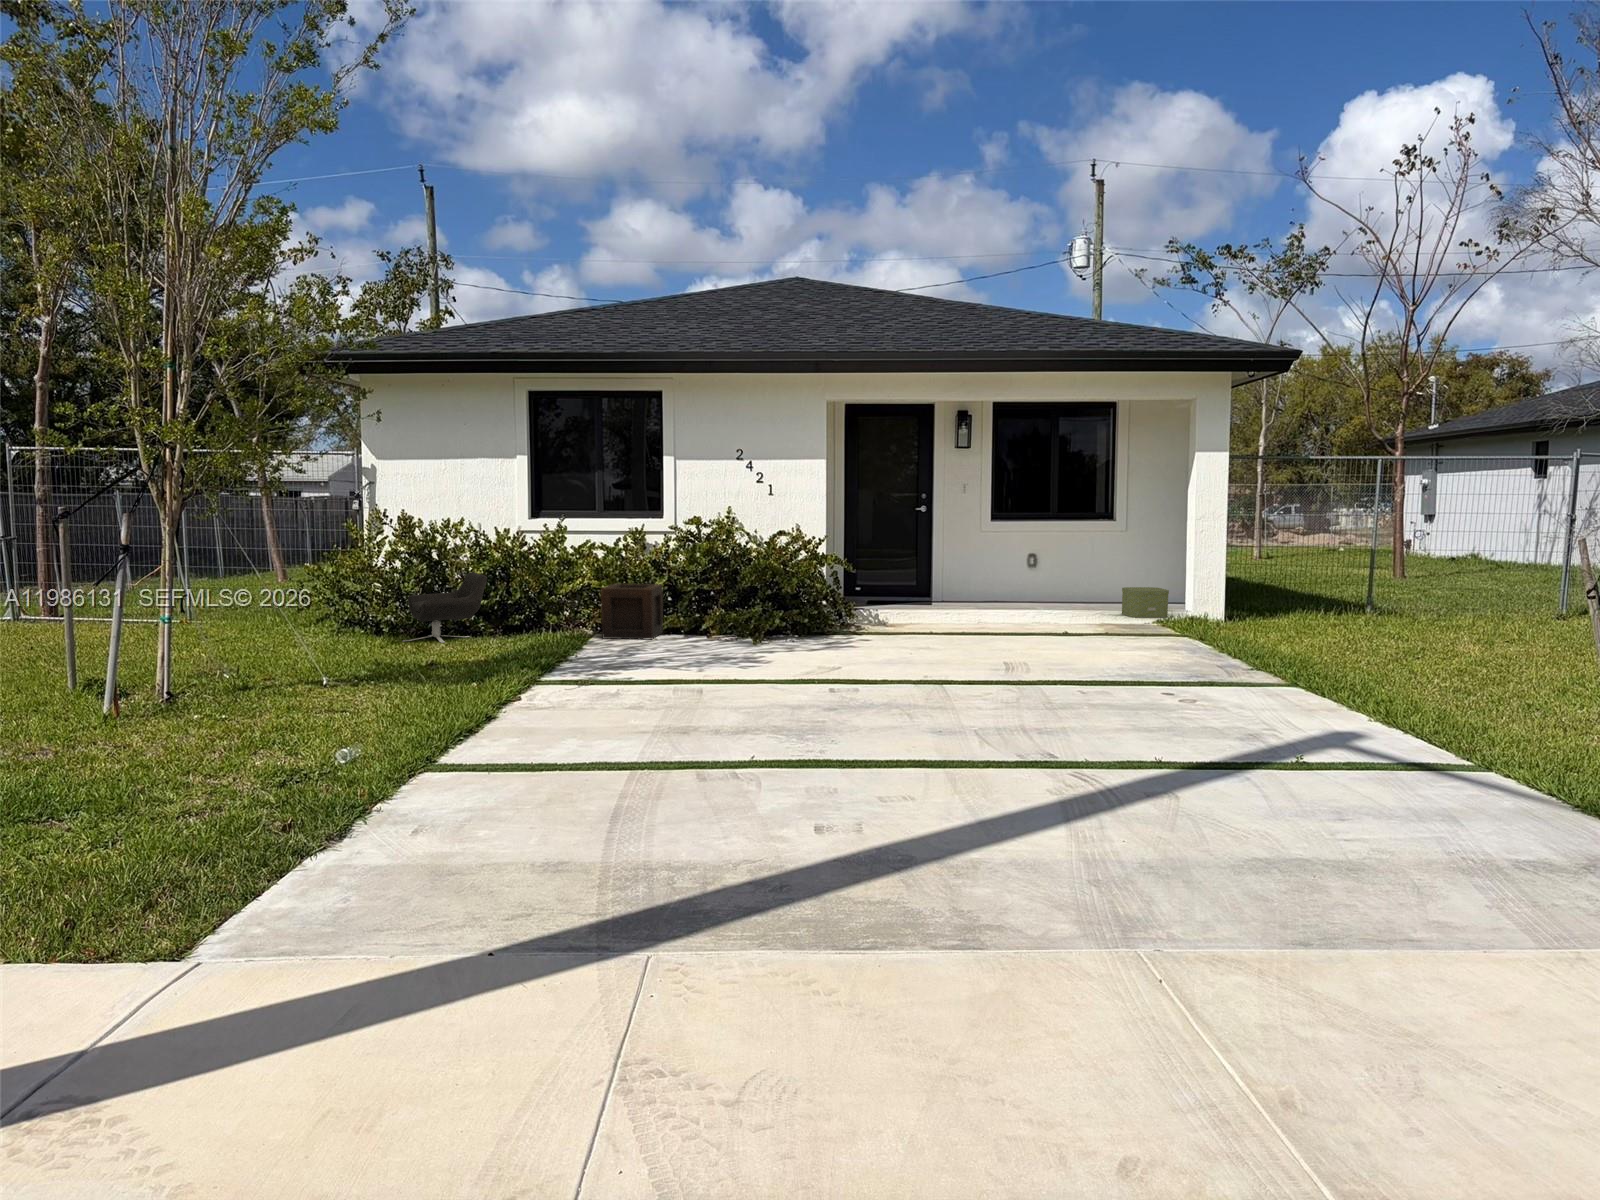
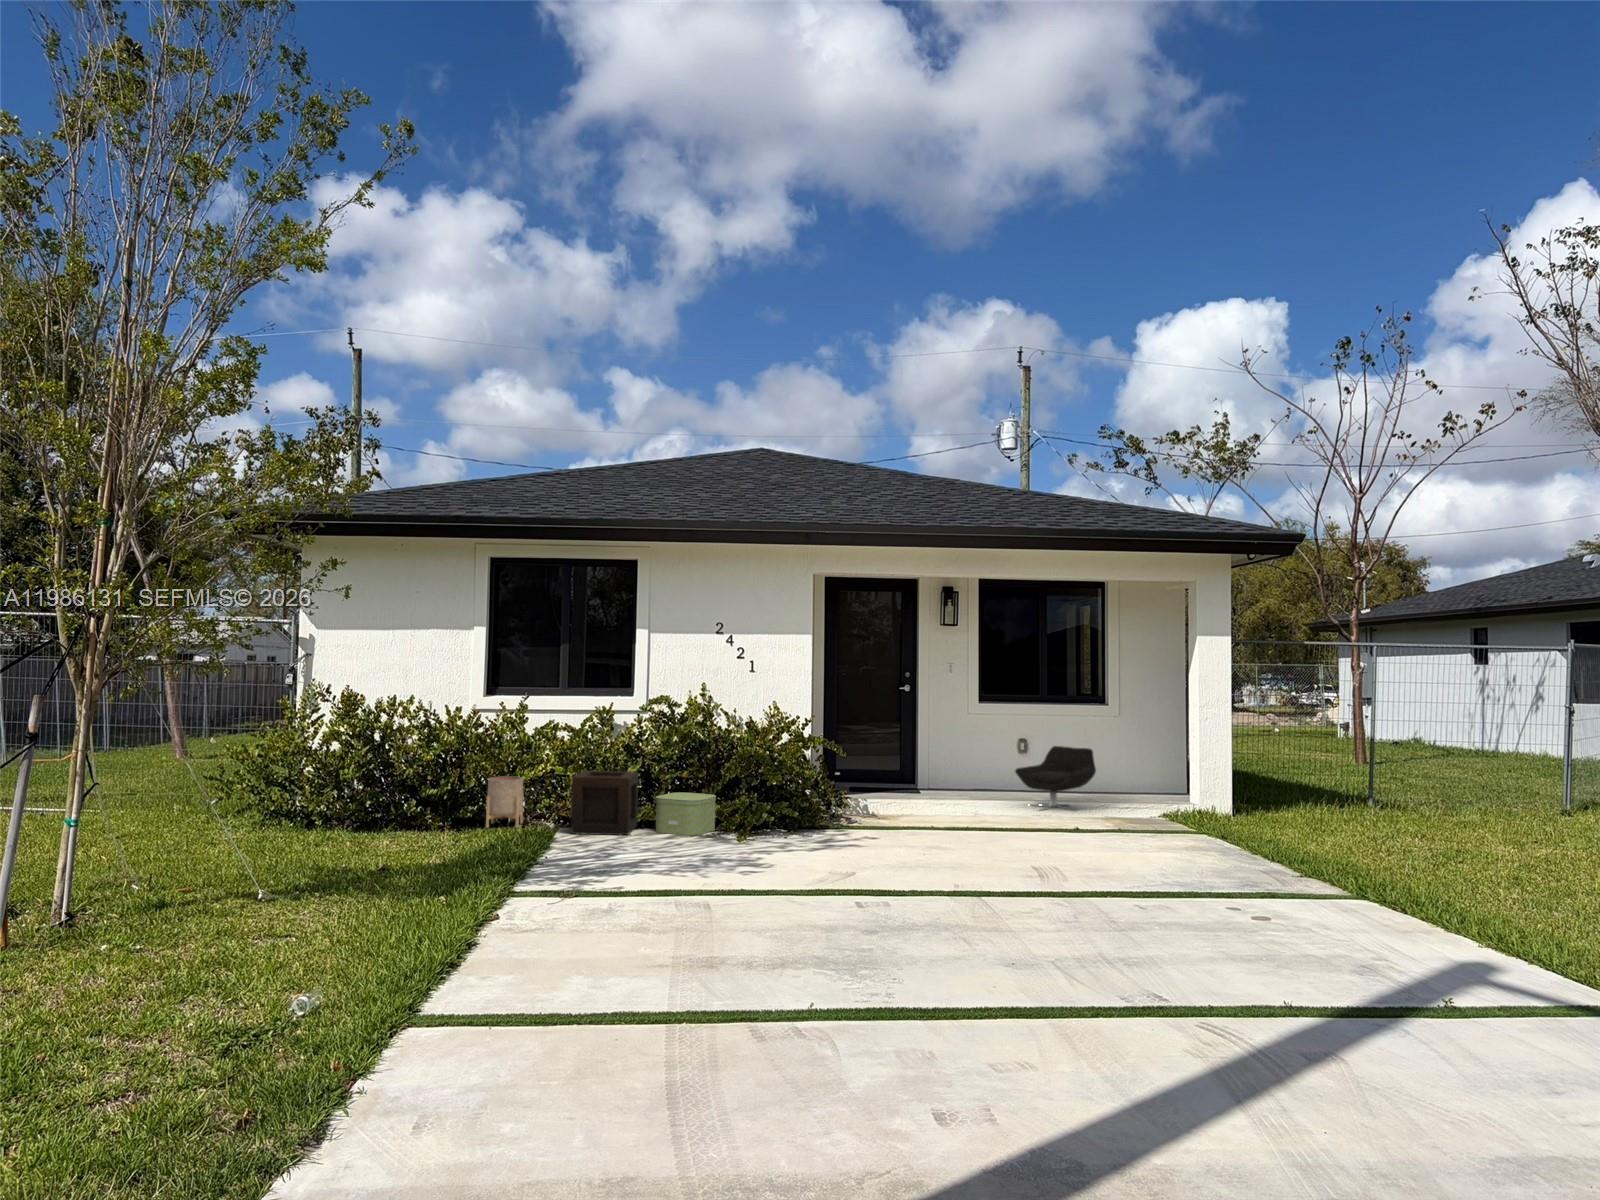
lounge chair: present [403,572,487,643] -> present [1015,746,1096,811]
storage box: present [1122,587,1169,618] -> present [656,792,716,835]
planter: none [529,589,563,634] -> present [486,776,523,828]

